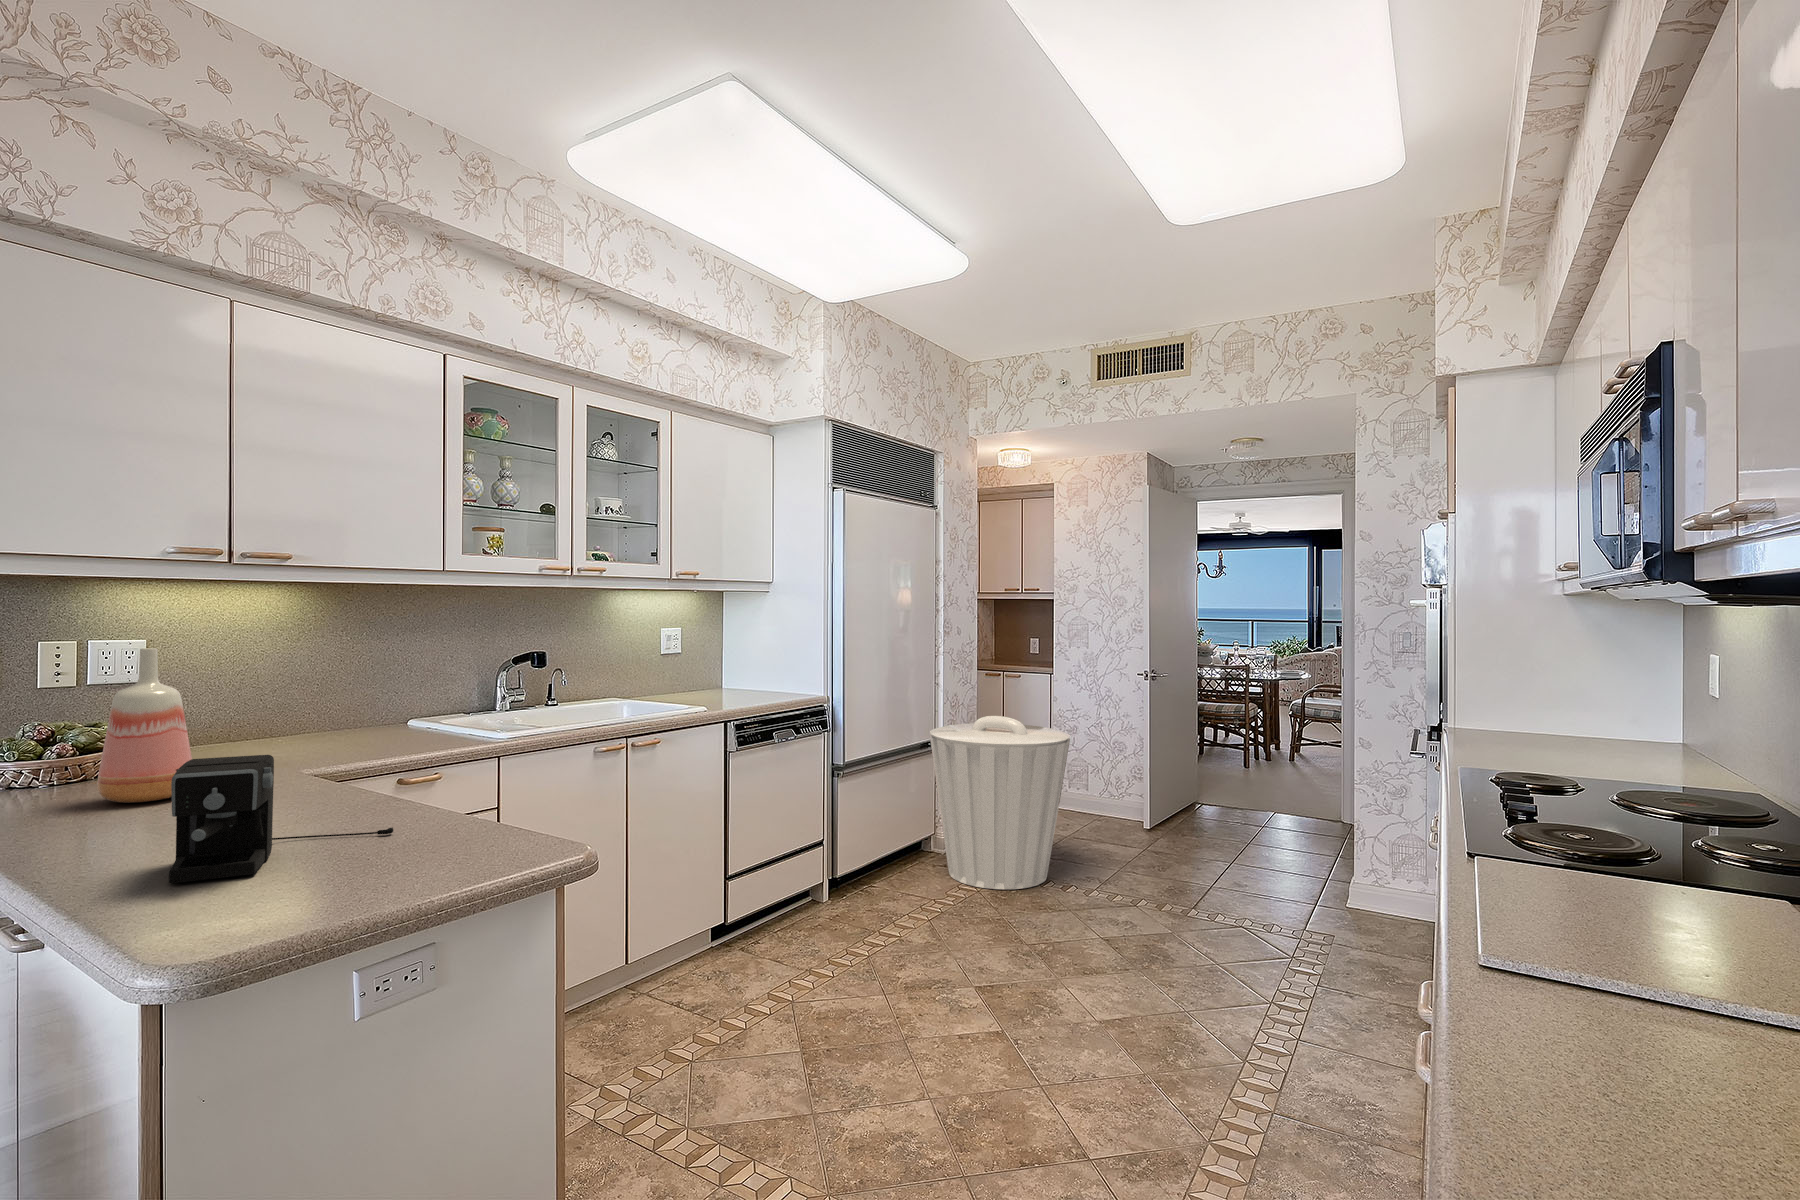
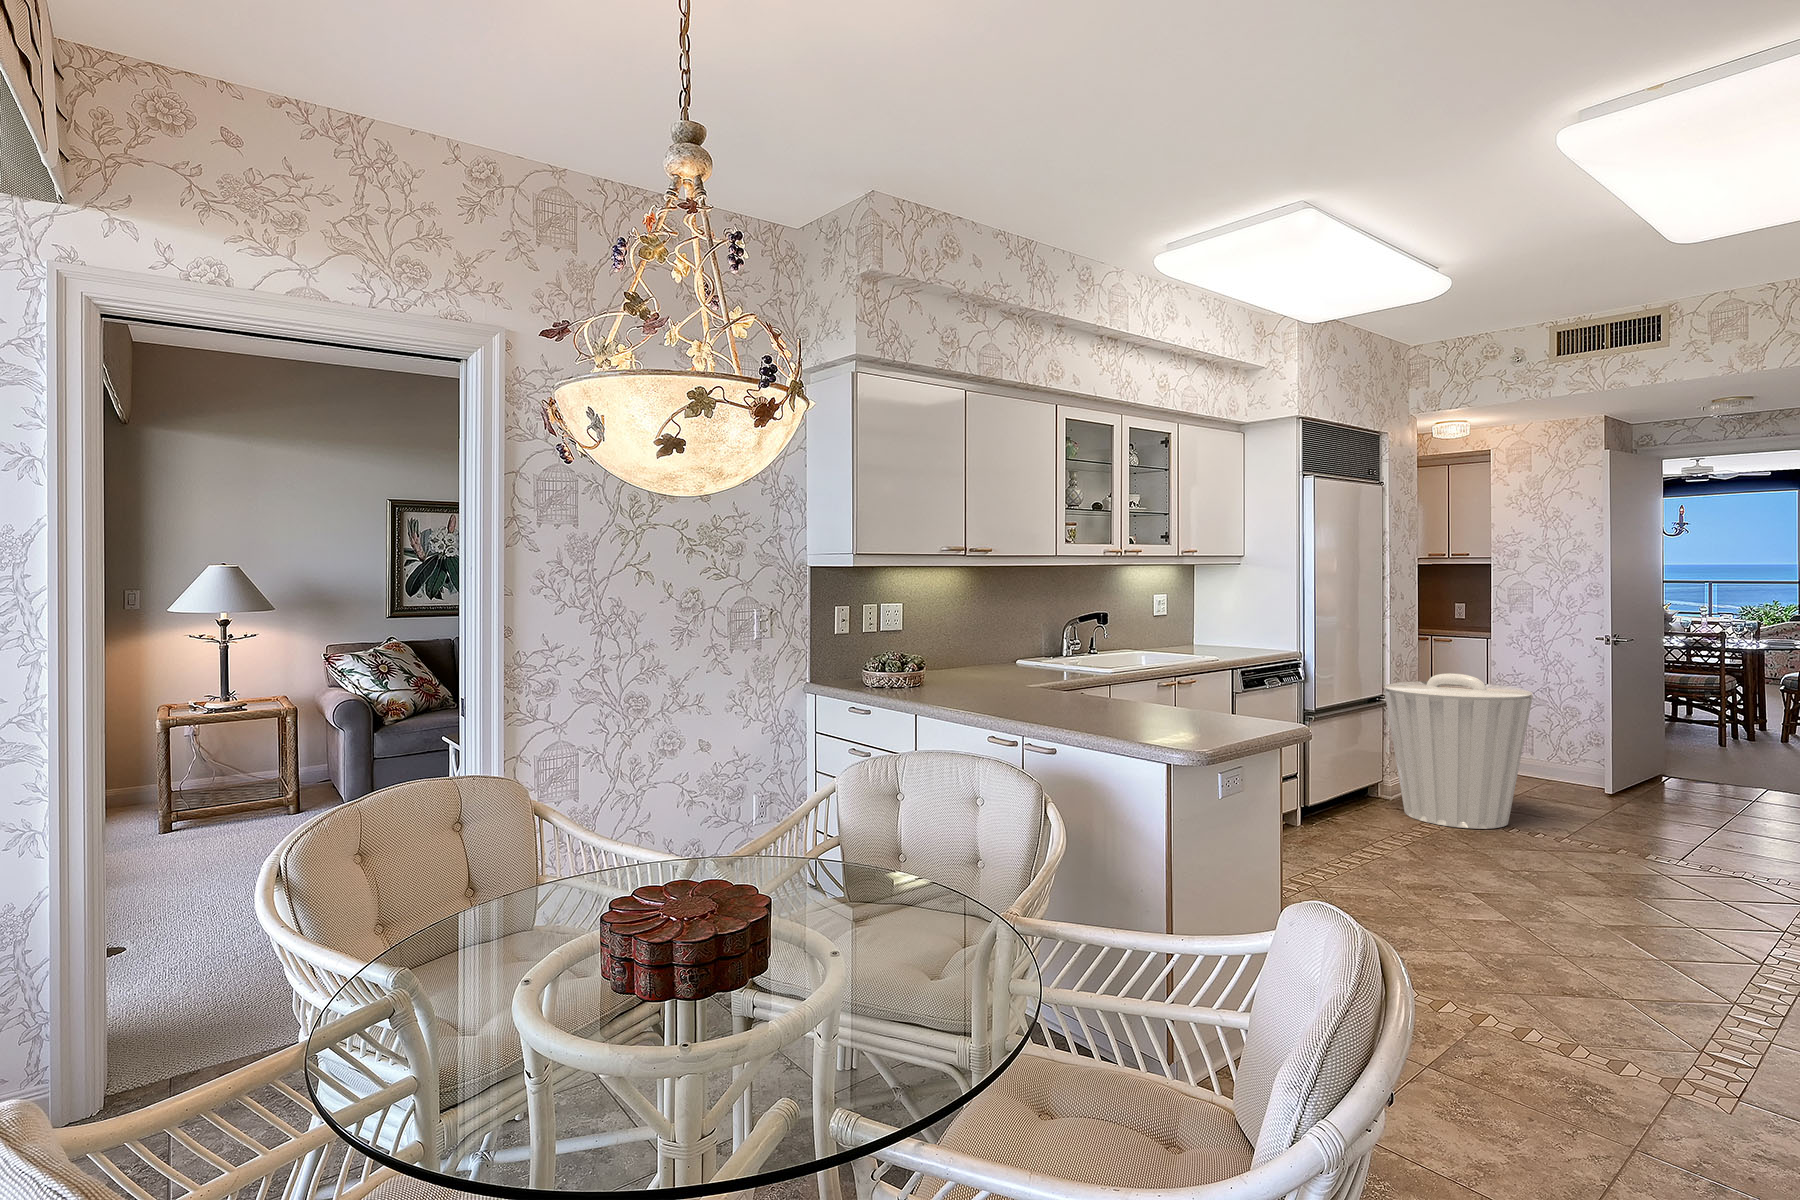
vase: present [97,648,192,803] -> none [952,606,994,695]
coffee maker: present [169,755,393,883] -> none [1071,661,1156,722]

